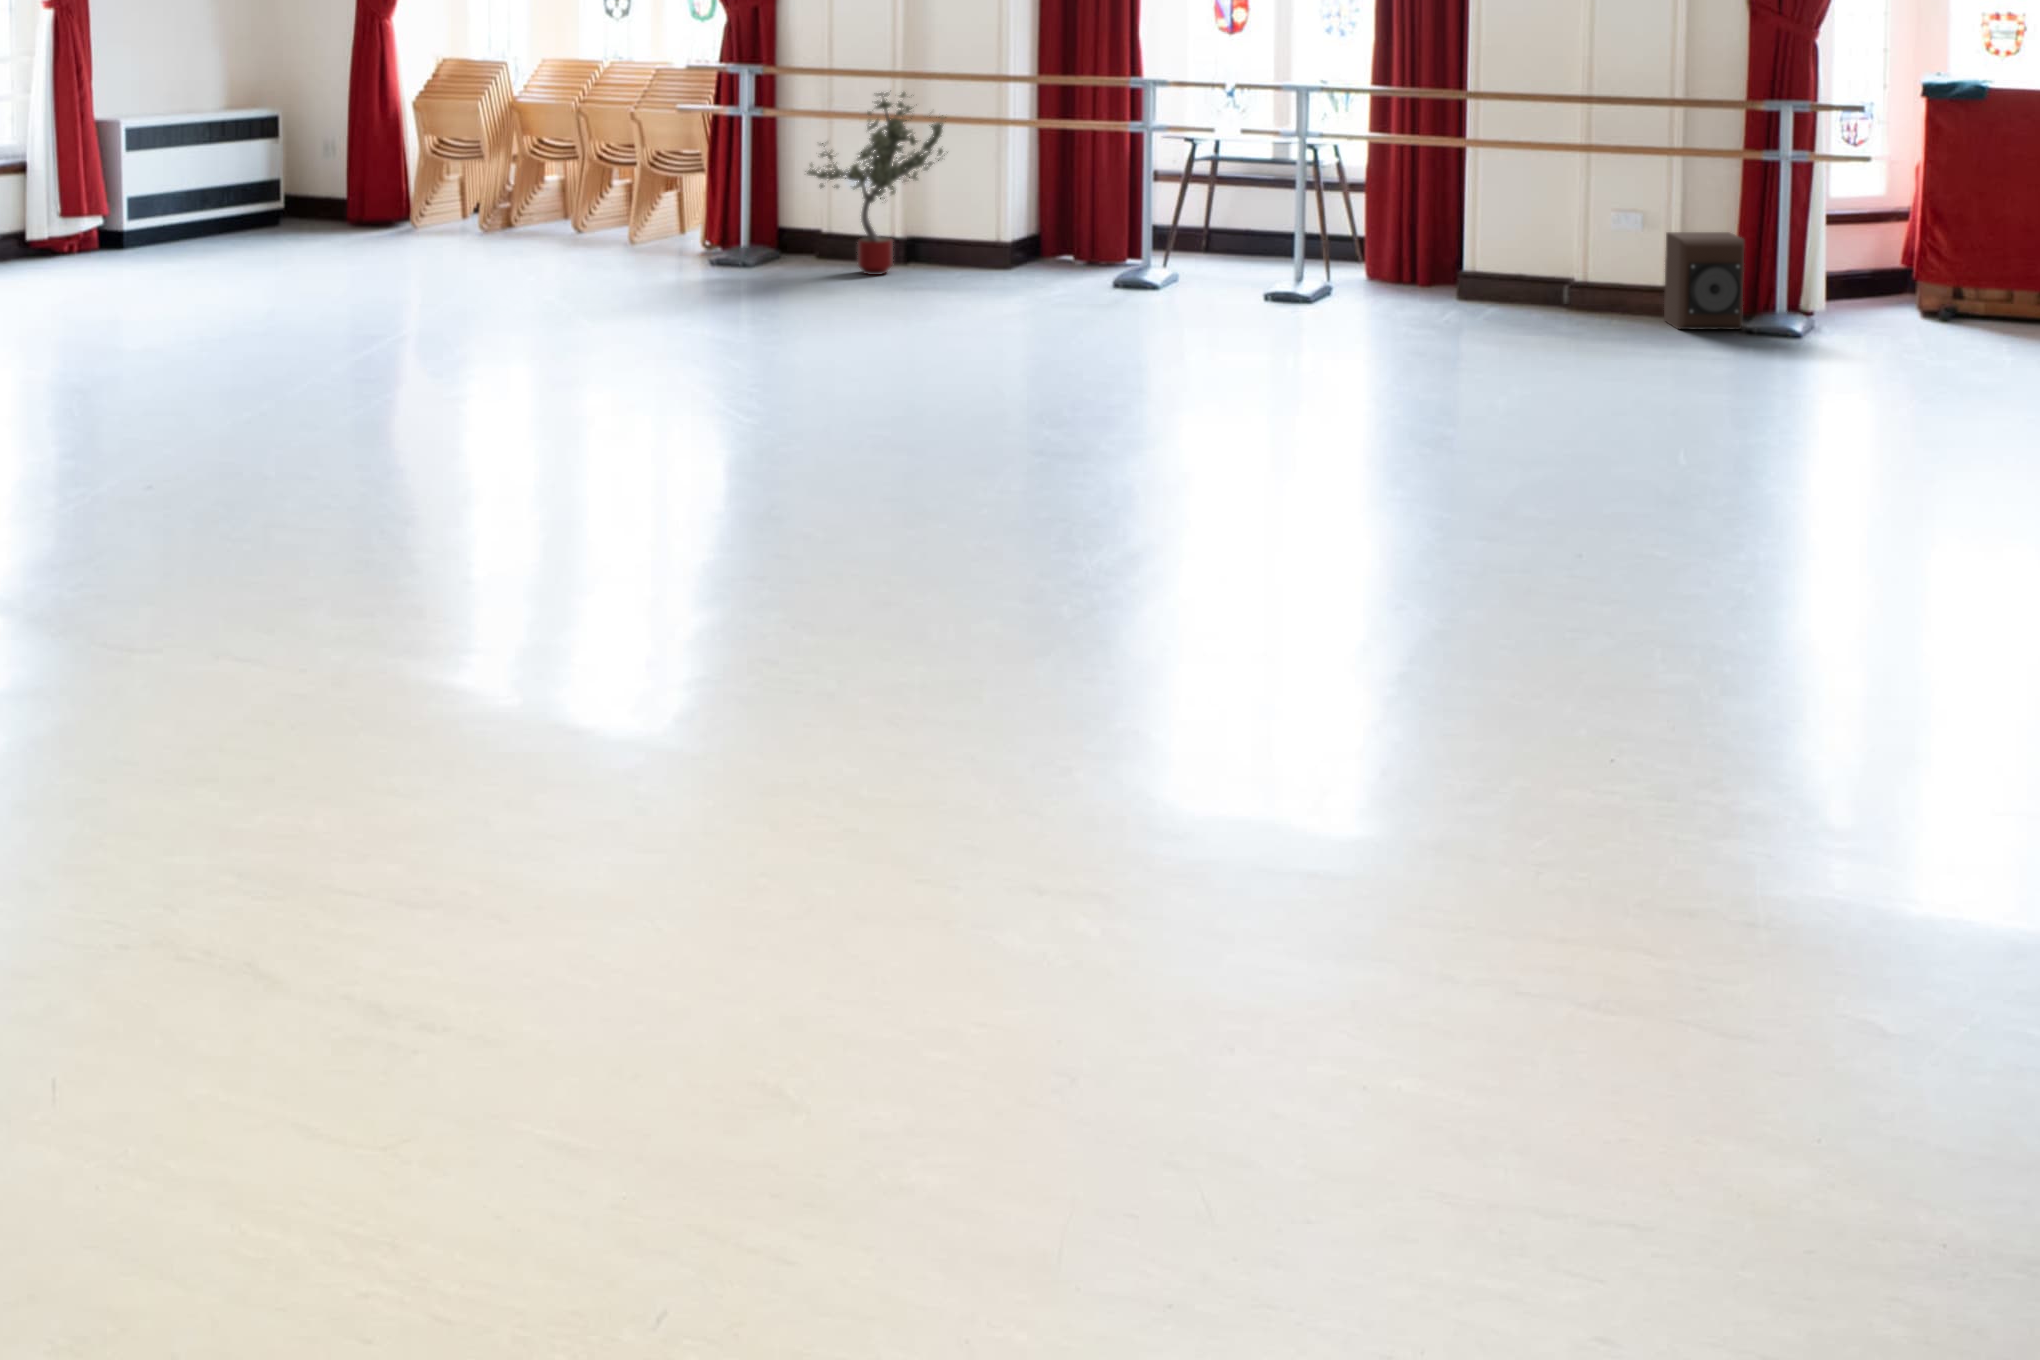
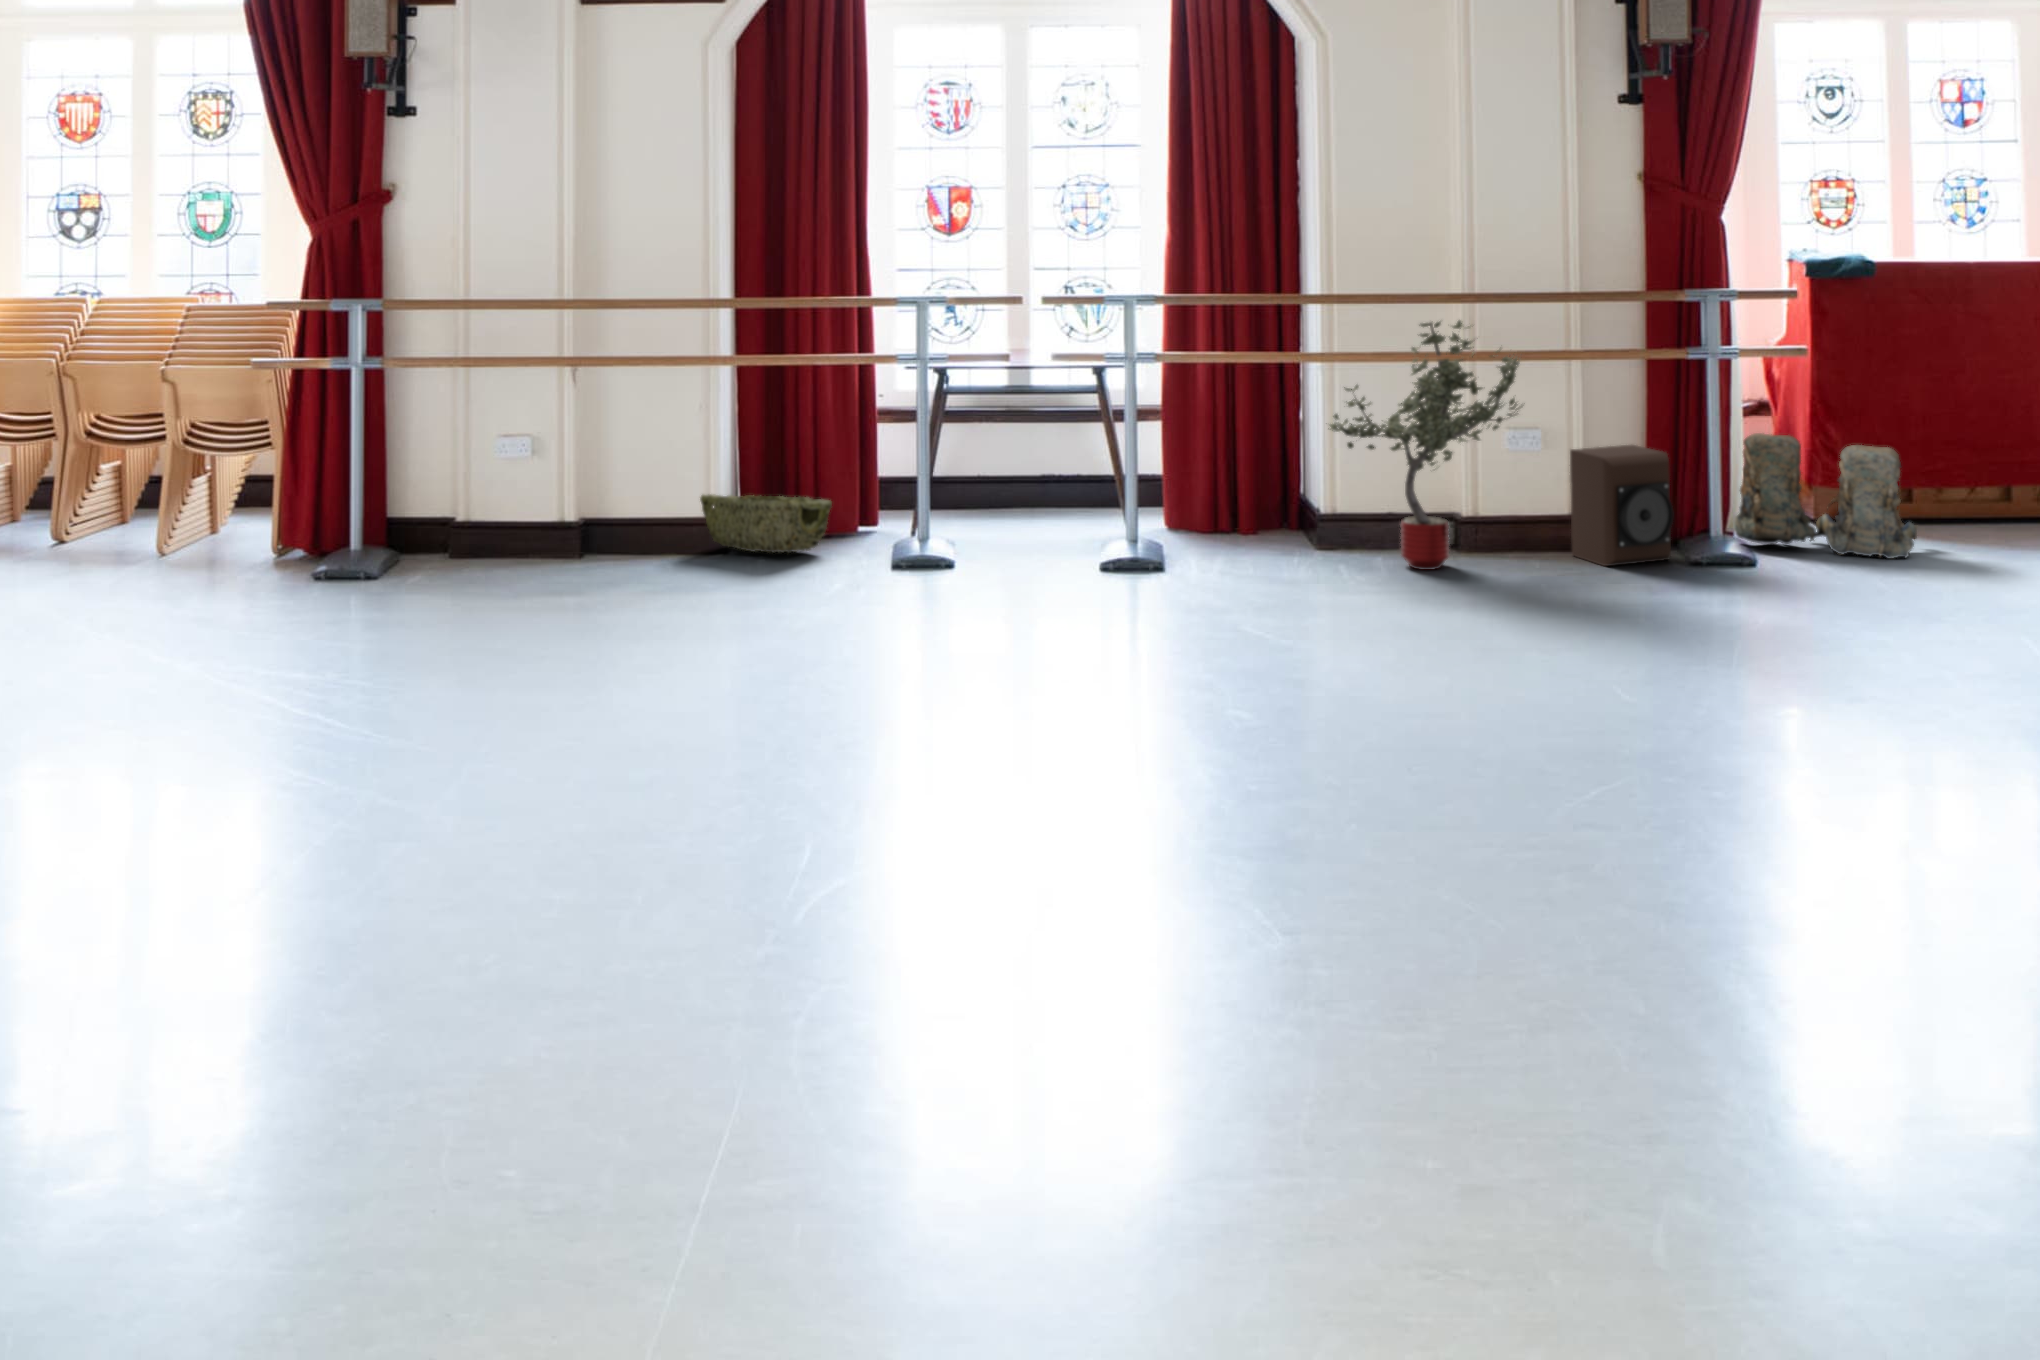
potted tree: present [807,92,948,275] -> present [1330,320,1522,570]
woven basket: none [989,226,1085,276] -> present [700,494,832,553]
backpack: none [1815,229,1987,344] -> present [1735,433,1918,559]

